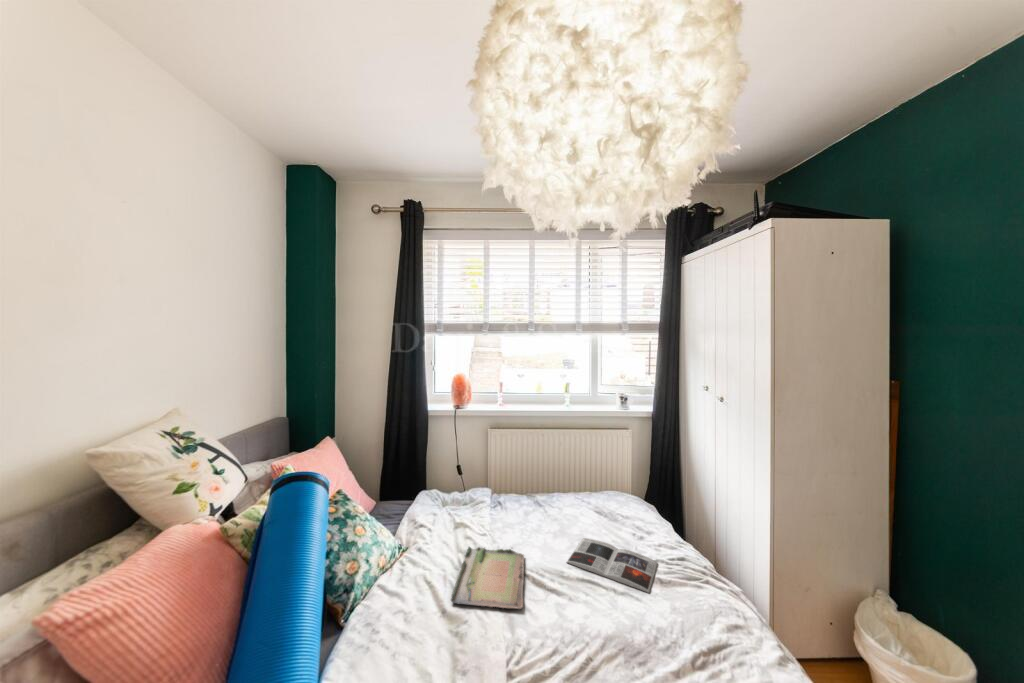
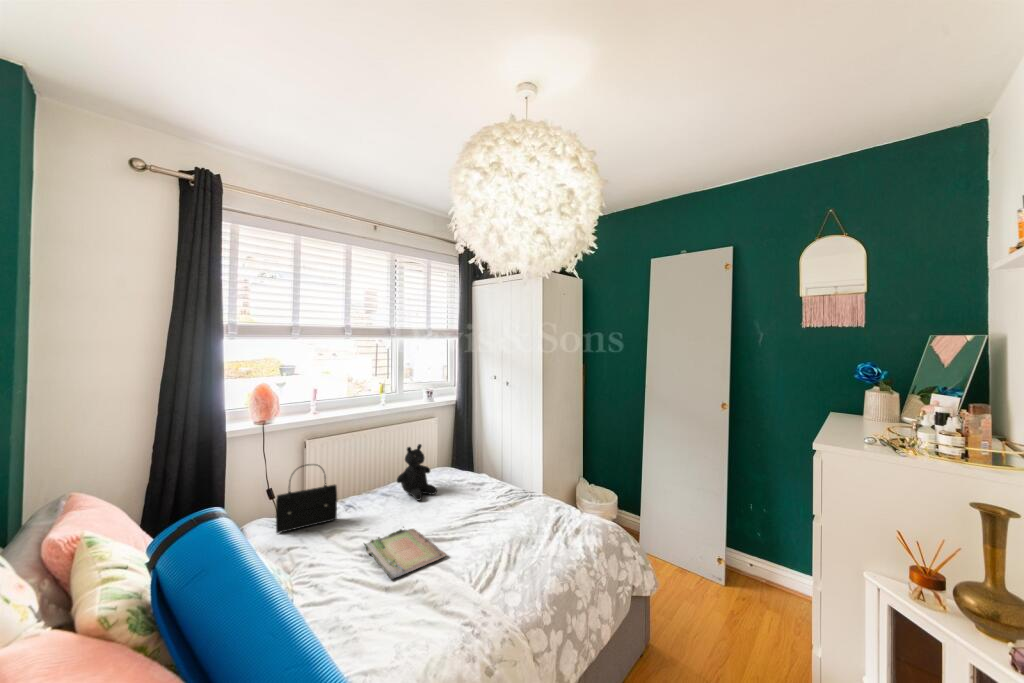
handbag: none [430,450,480,511] -> present [276,464,337,533]
teddy bear: none [544,458,588,523] -> present [397,444,437,500]
magazine: present [567,538,657,593] -> none [444,496,509,520]

